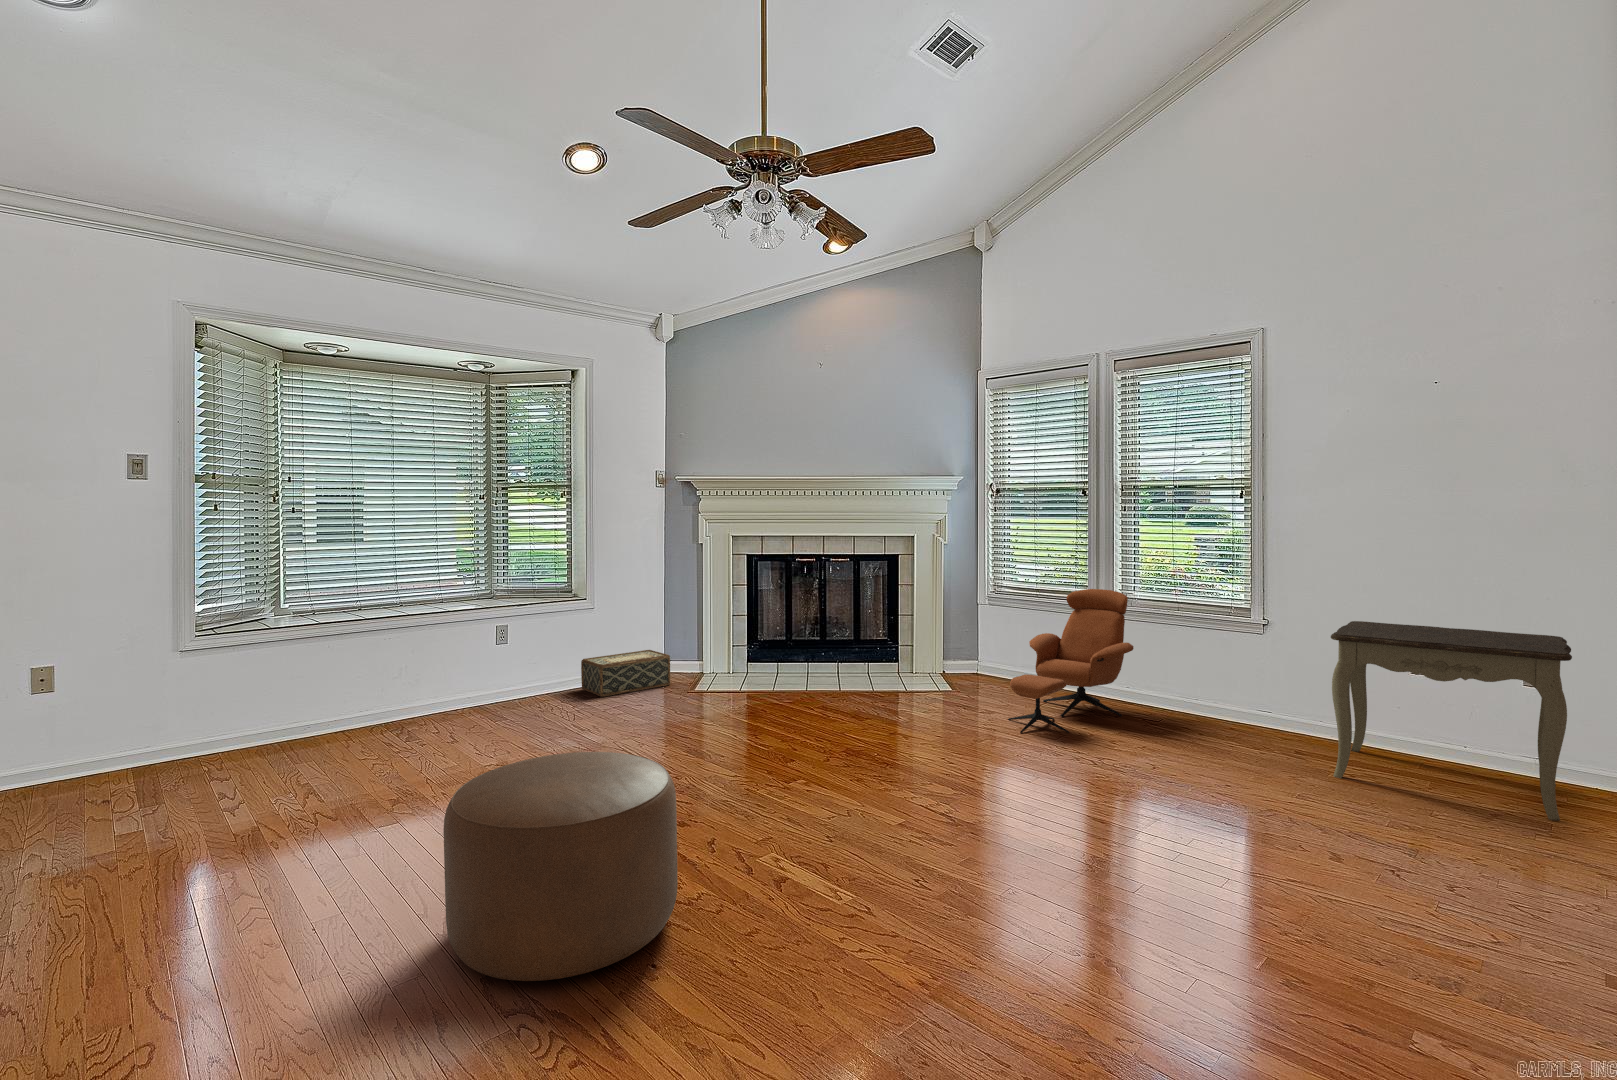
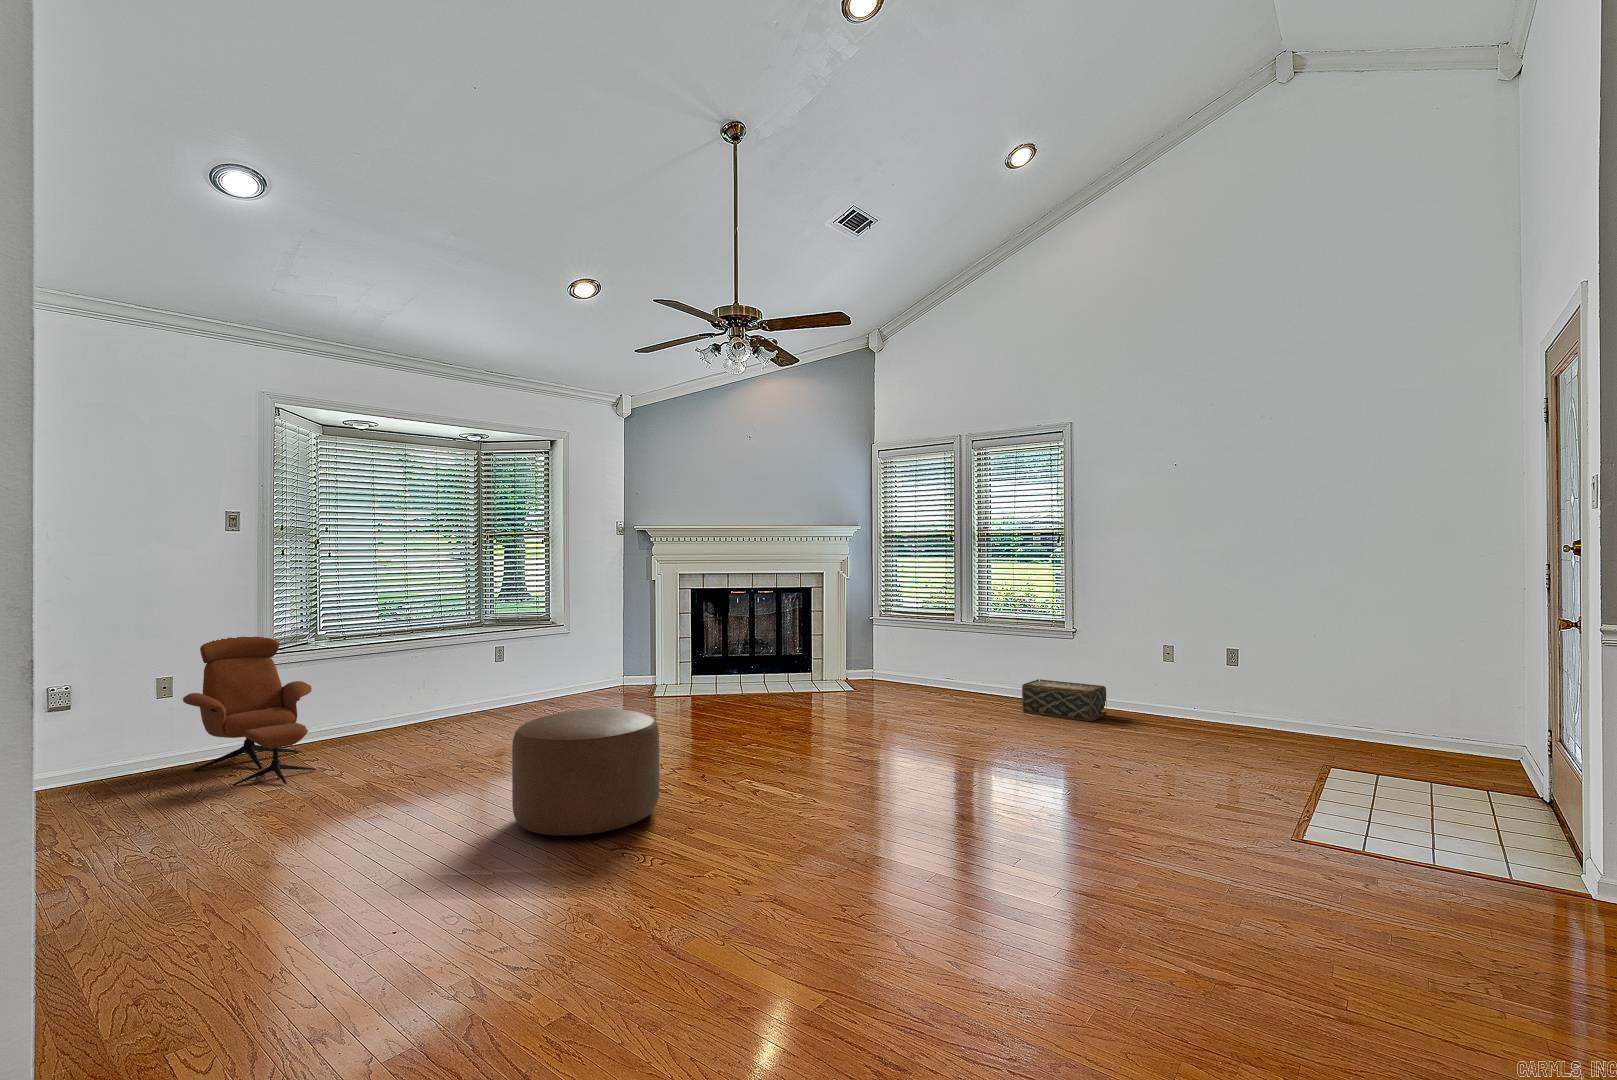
lounge chair: present [1008,589,1134,733] -> present [183,636,315,786]
side table: present [1331,621,1572,821] -> none [1103,628,1248,751]
woven basket: present [581,650,670,697] -> present [1022,679,1107,721]

